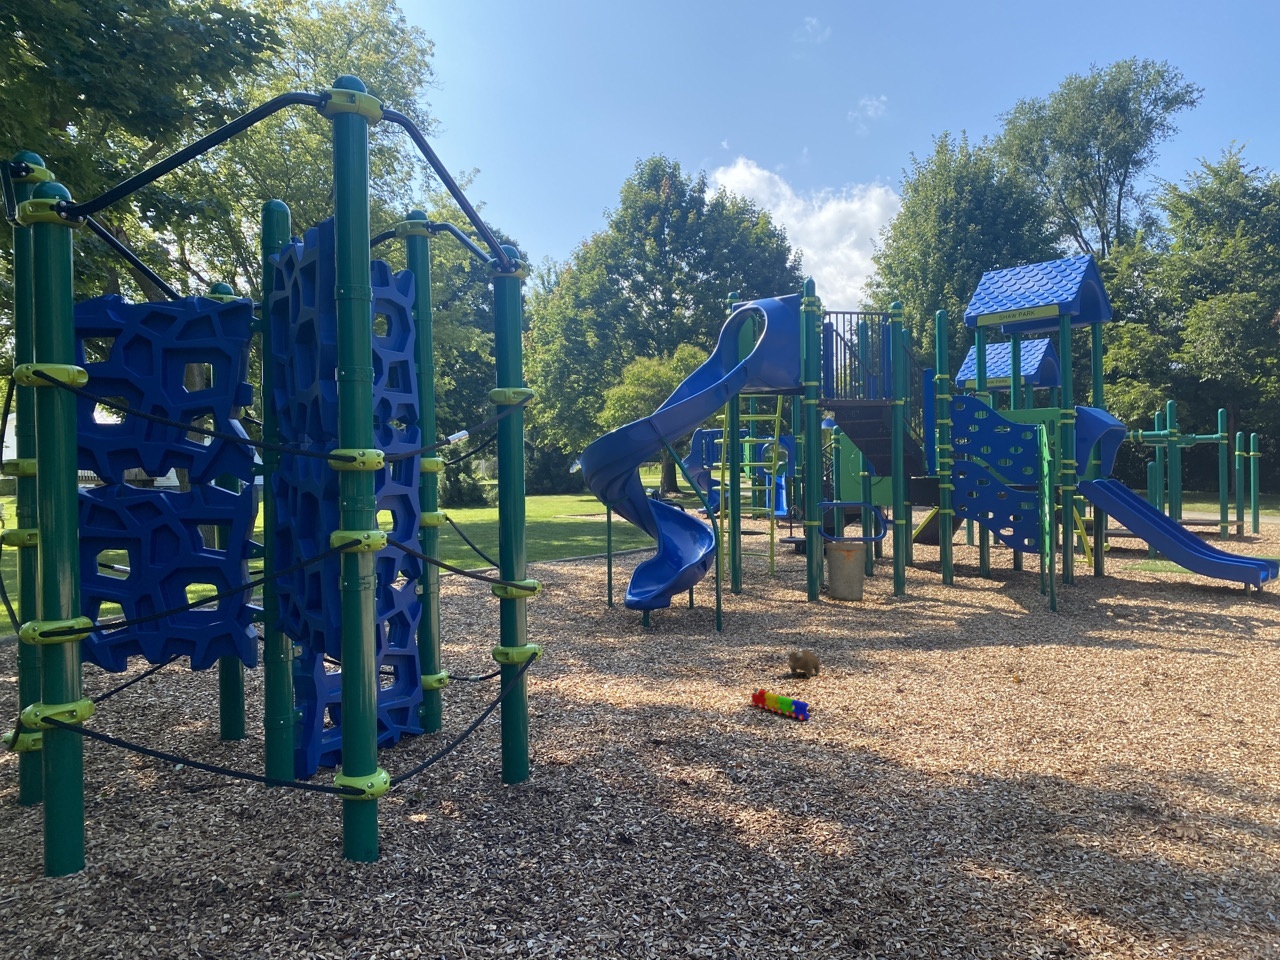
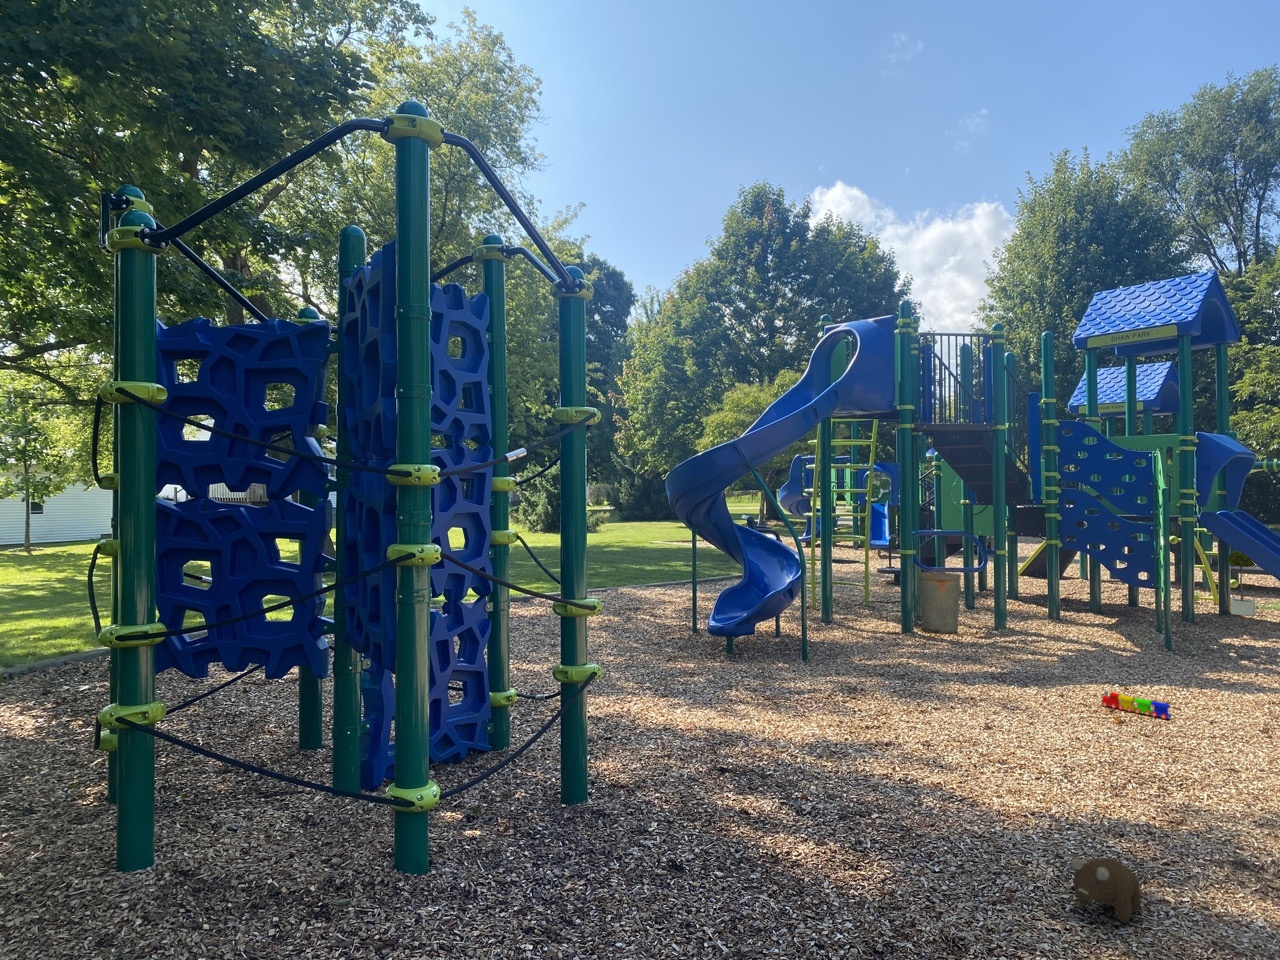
potted tree: none [1100,516,1129,578] -> present [1227,551,1255,616]
plush toy: present [786,650,820,678] -> present [1071,858,1141,923]
toy train: present [751,688,809,720] -> present [1102,691,1171,719]

